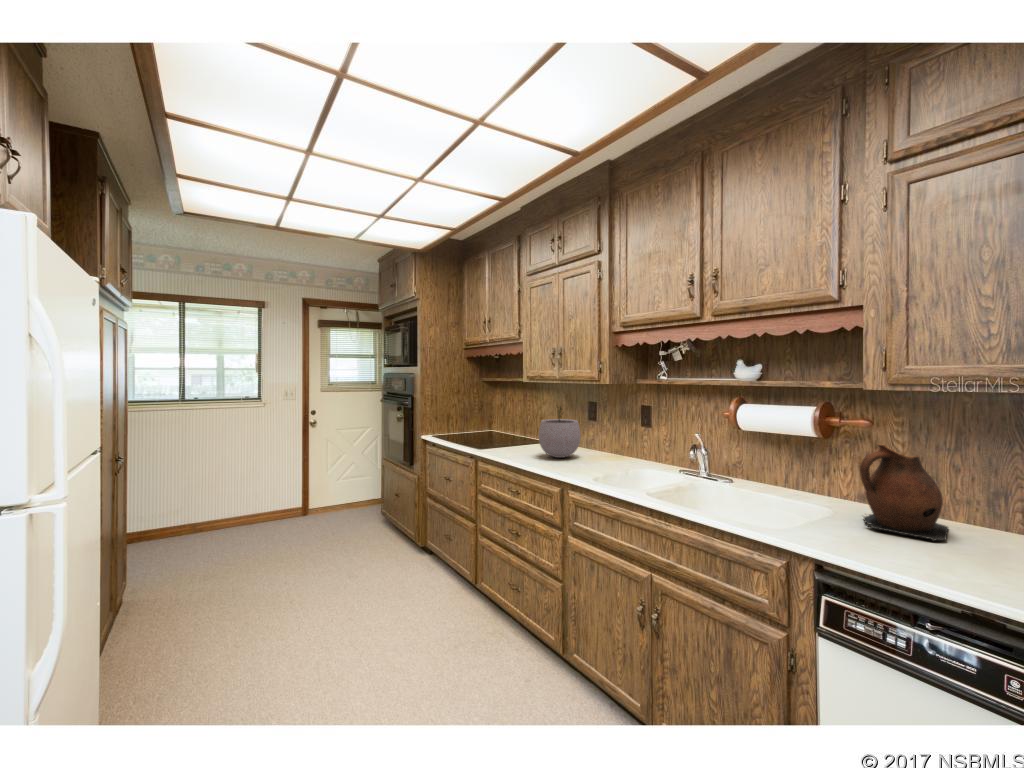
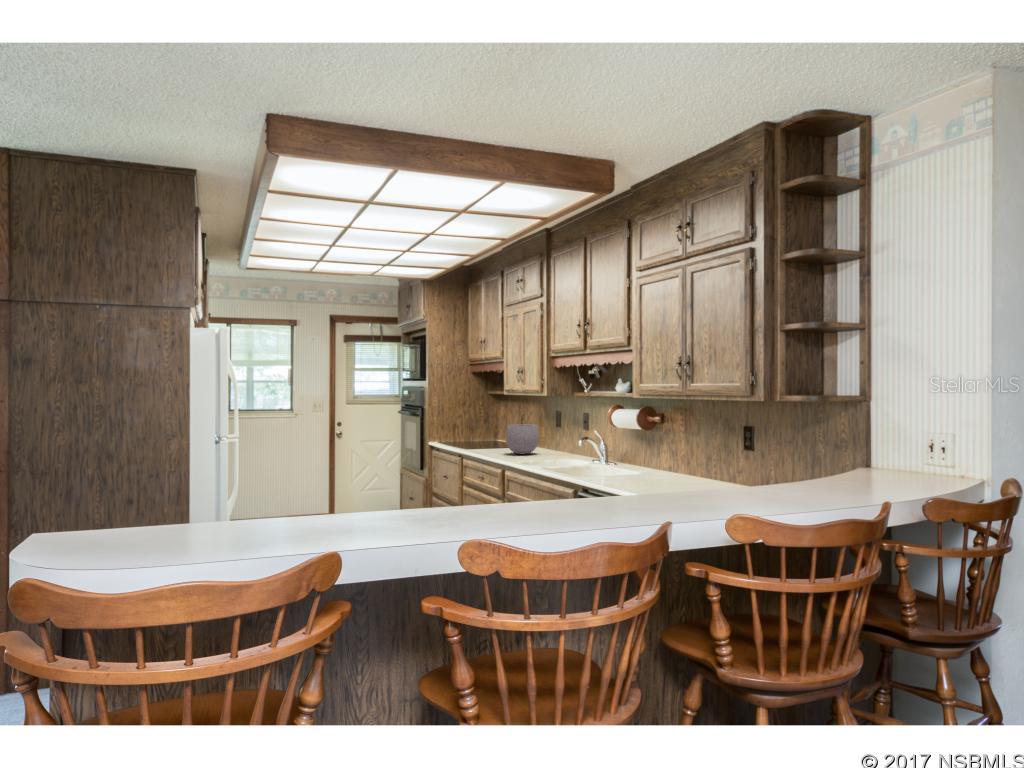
ceramic pitcher: present [860,444,948,541] -> none [631,429,679,480]

